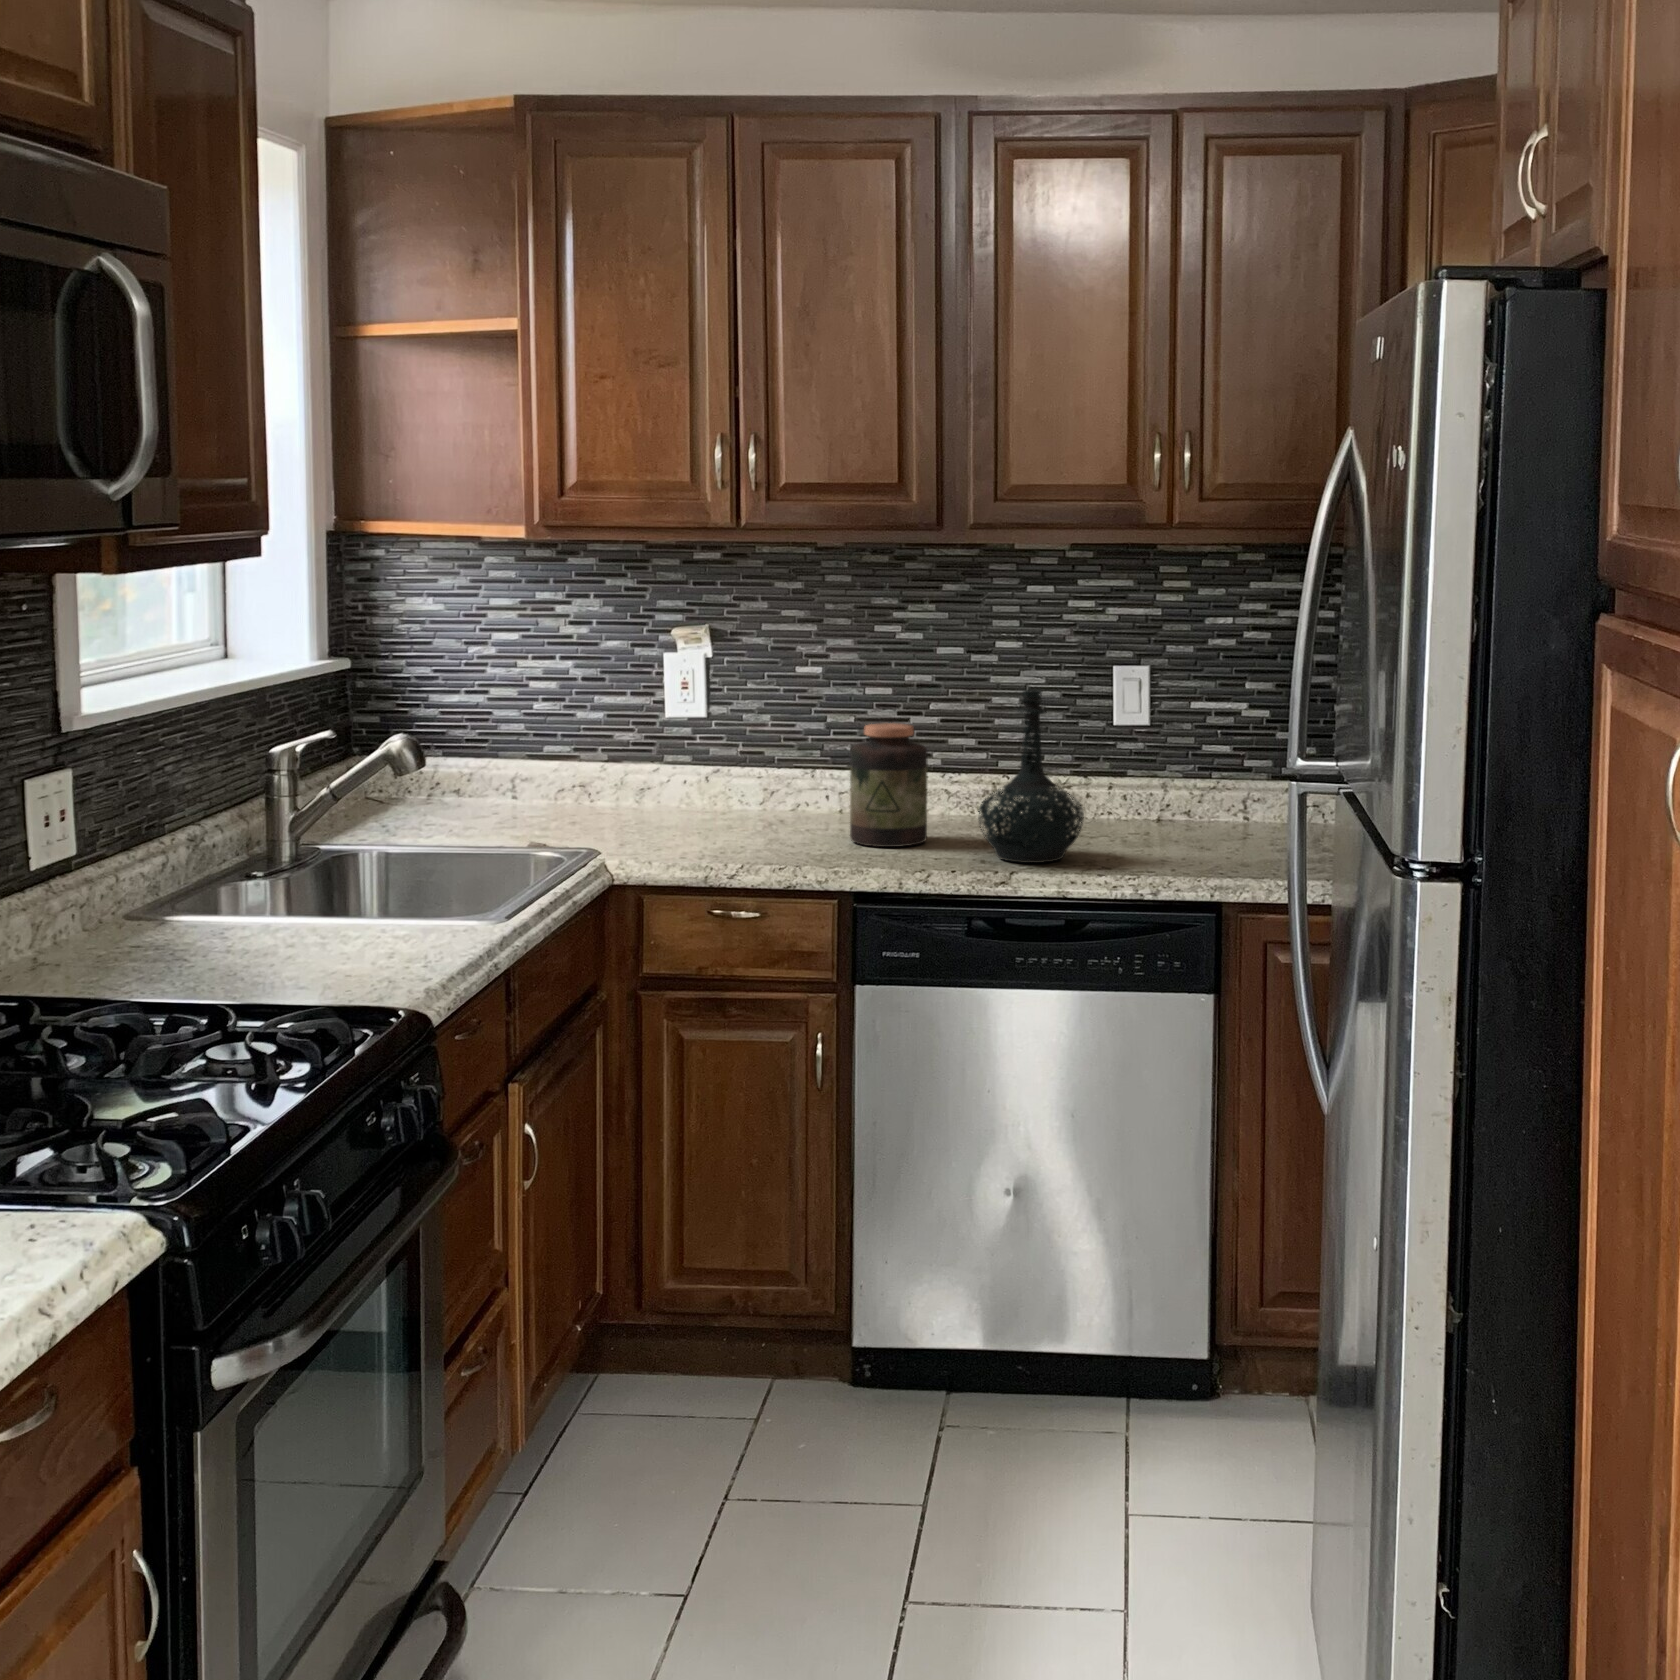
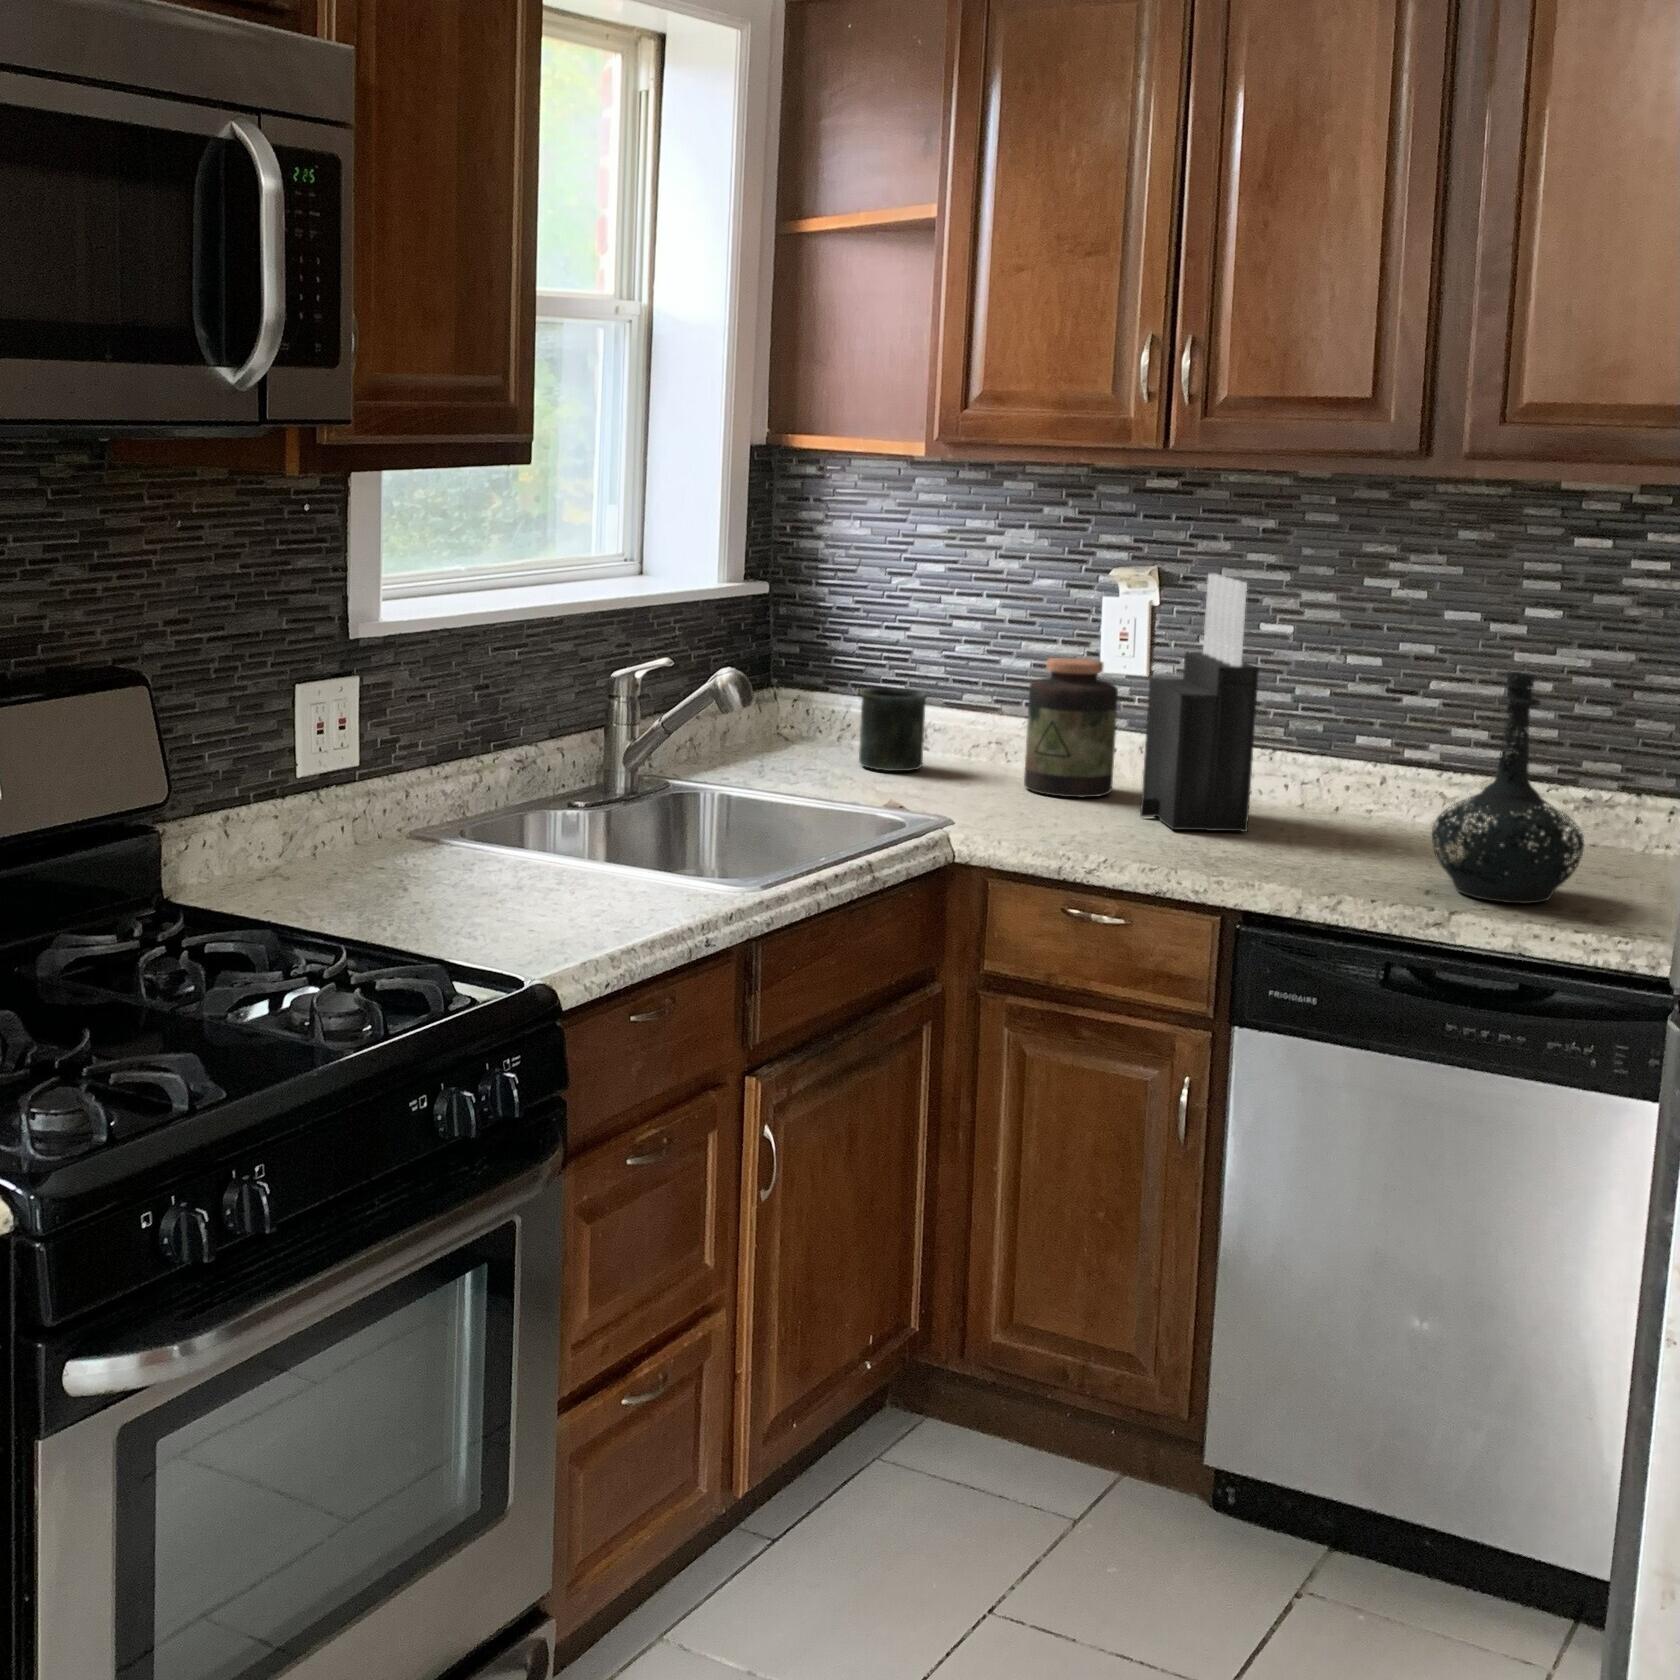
knife block: none [725,628,822,839] -> present [1140,574,1259,832]
jar: present [850,723,928,847] -> present [1024,658,1118,797]
mug: none [463,745,525,817] -> present [859,688,928,771]

